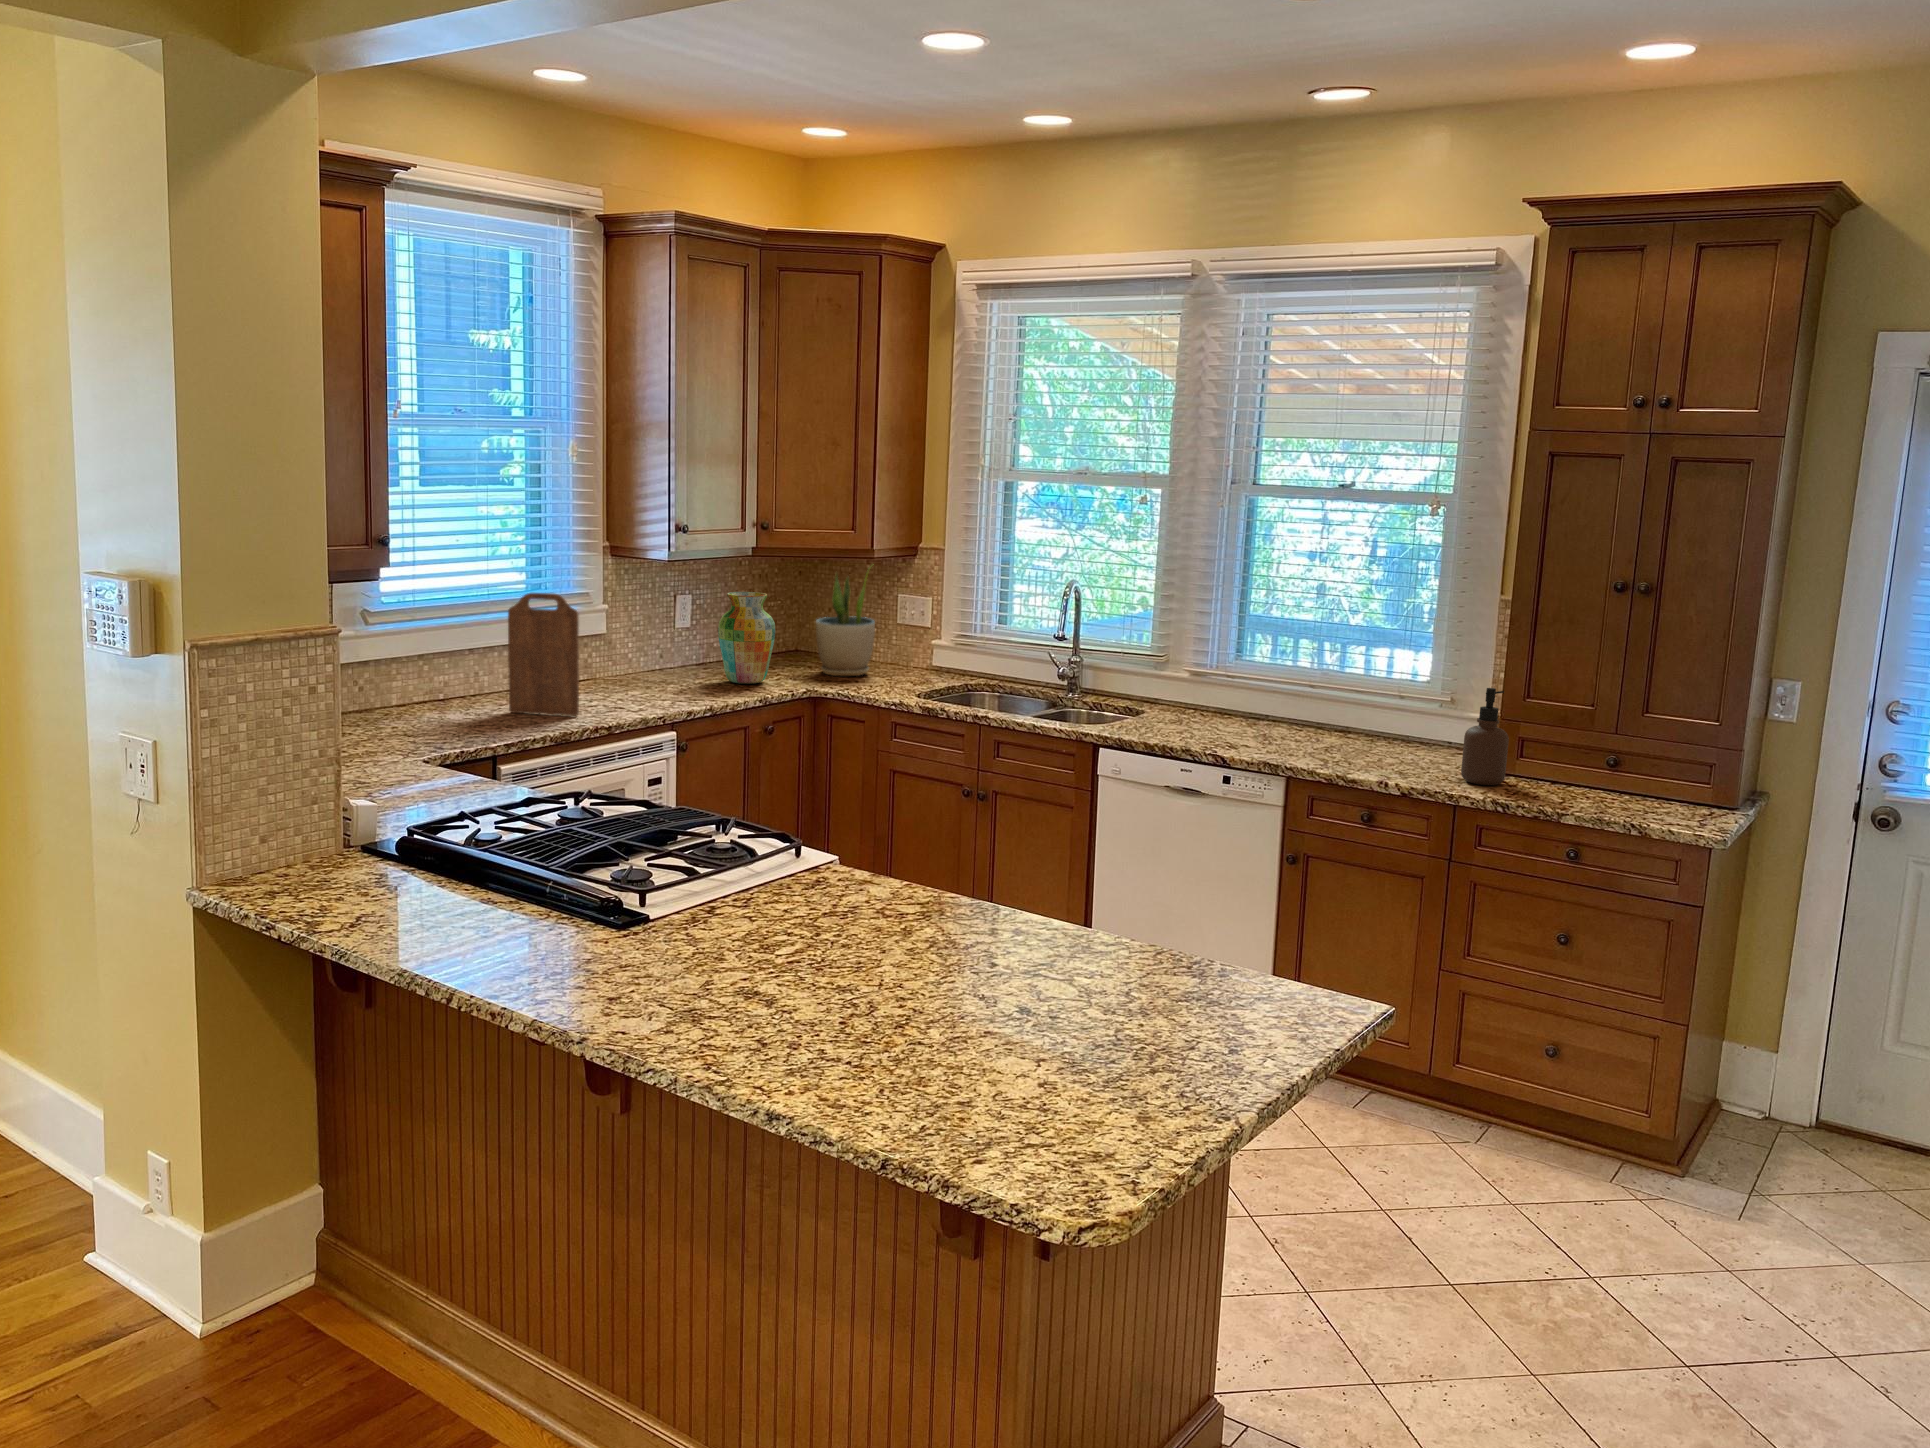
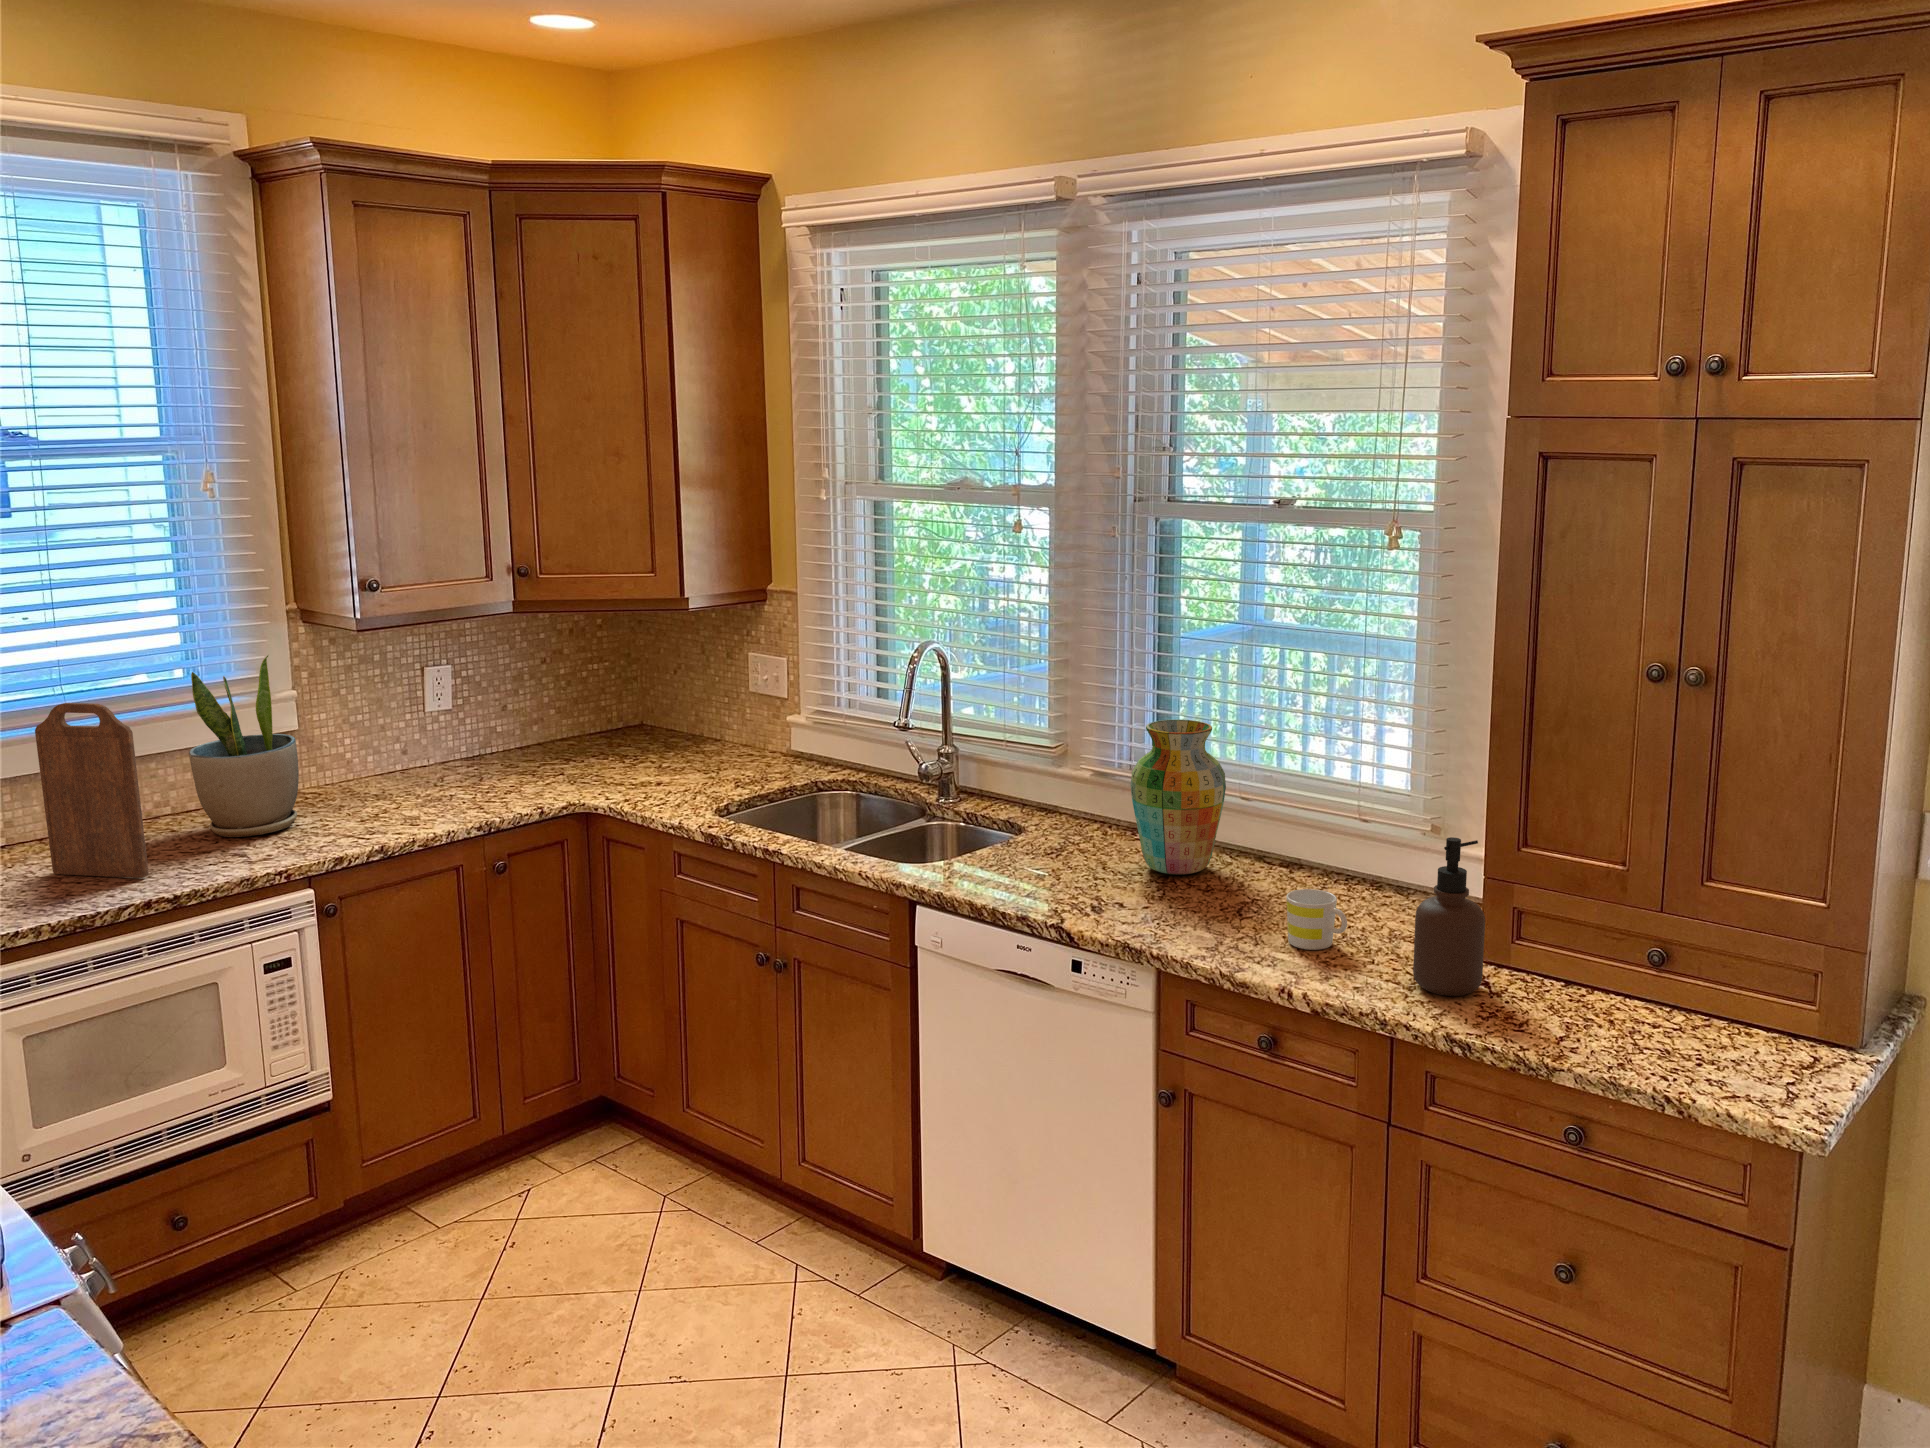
potted plant: present [816,568,875,676] -> present [189,656,299,837]
vase: present [718,592,775,684] -> present [1131,720,1226,875]
mug: none [1370,731,1412,766] -> present [1286,889,1347,950]

